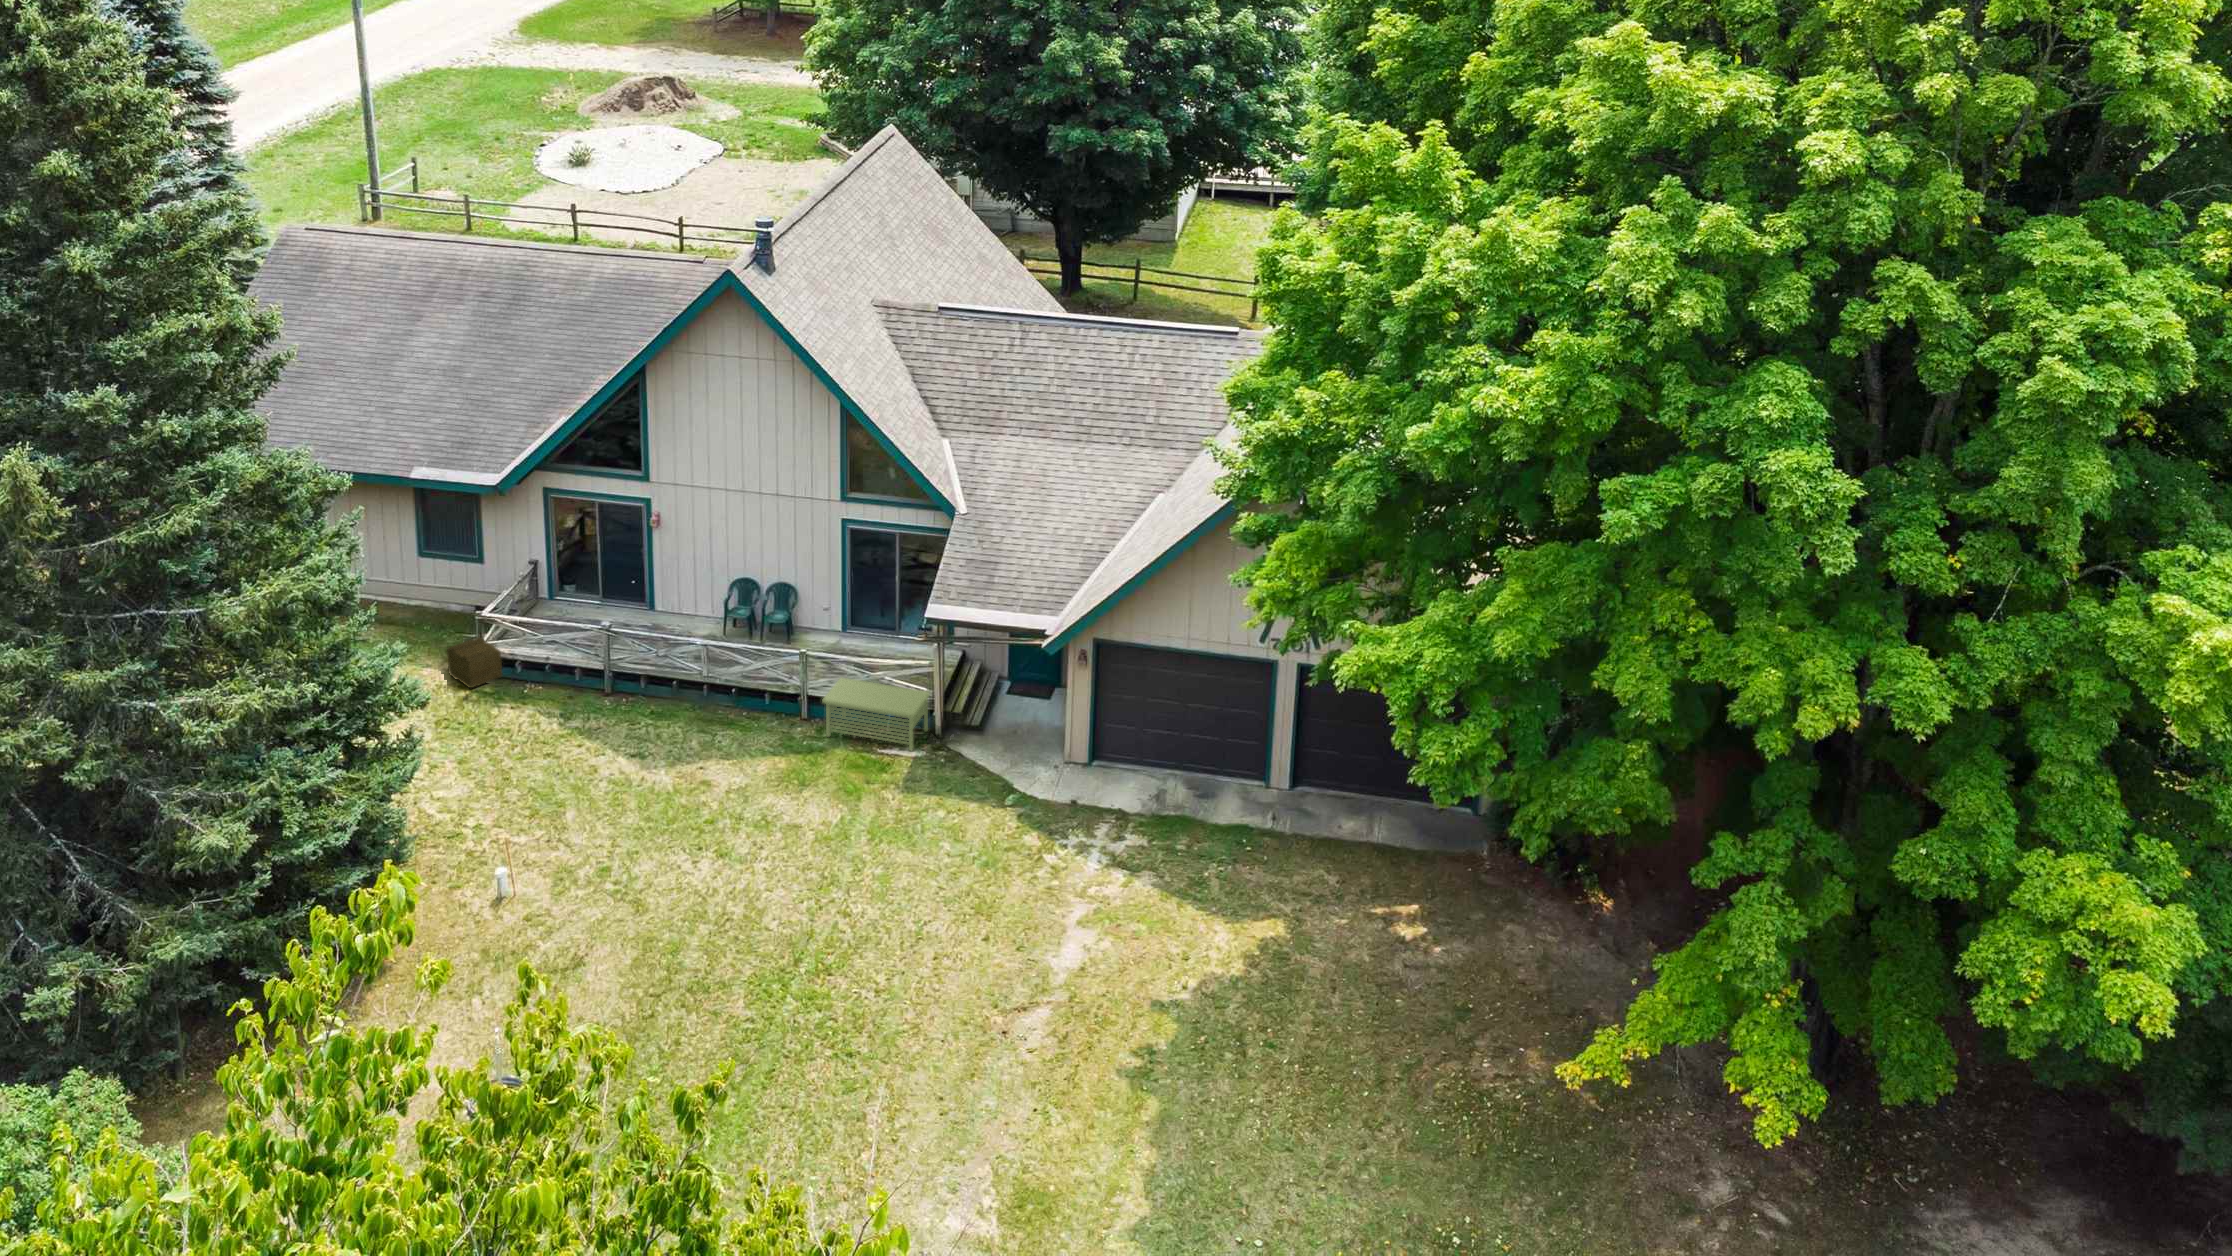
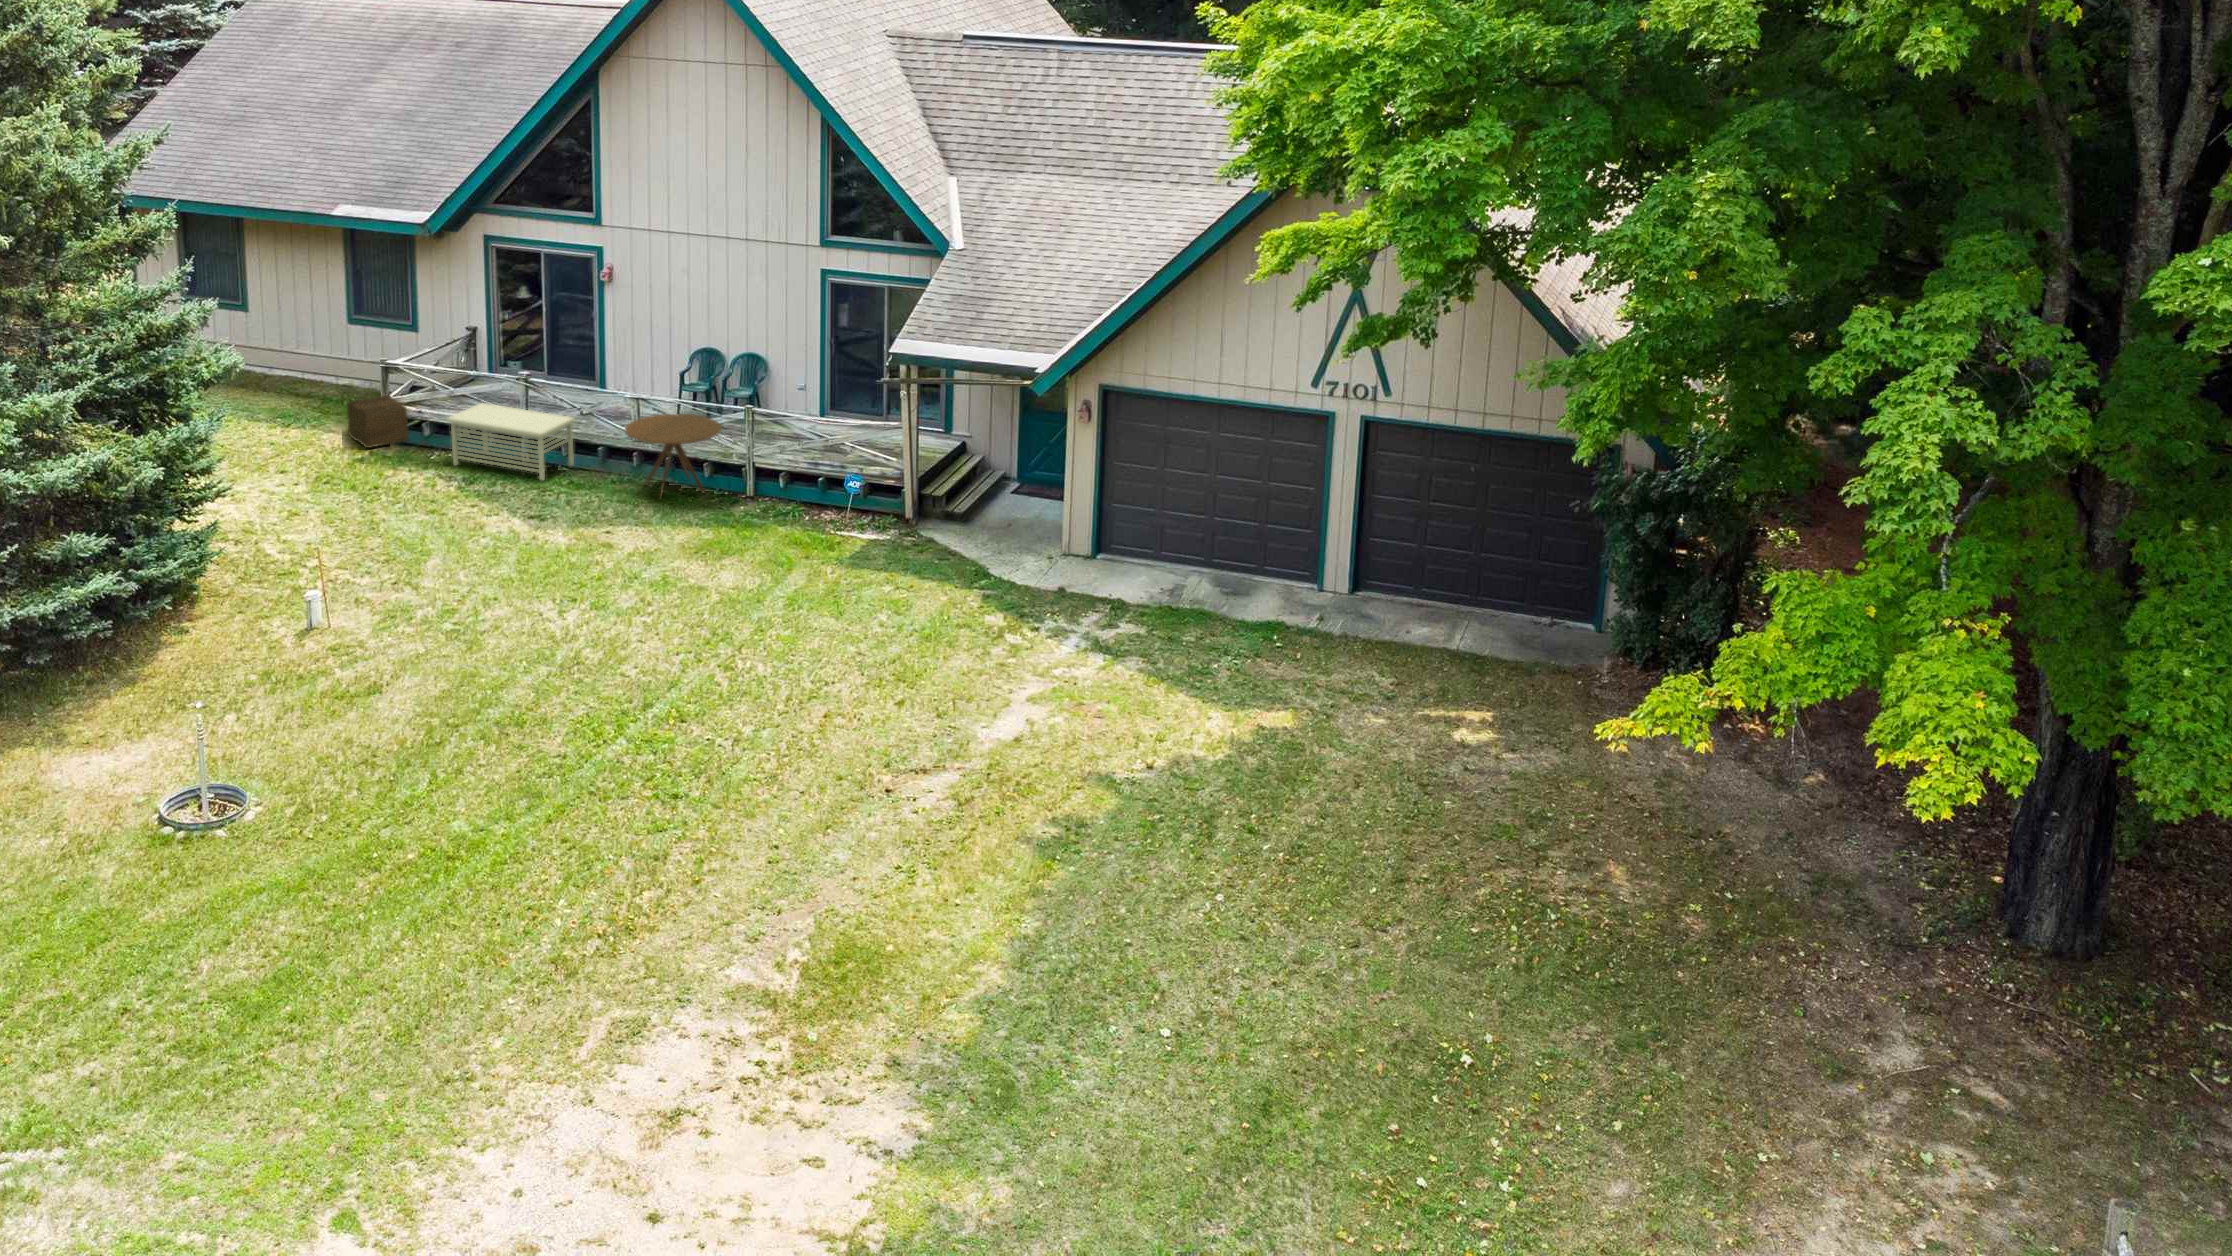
round table: none [702,653,780,731] -> present [625,414,721,499]
storage bench: present [822,677,930,751] -> present [446,403,575,480]

